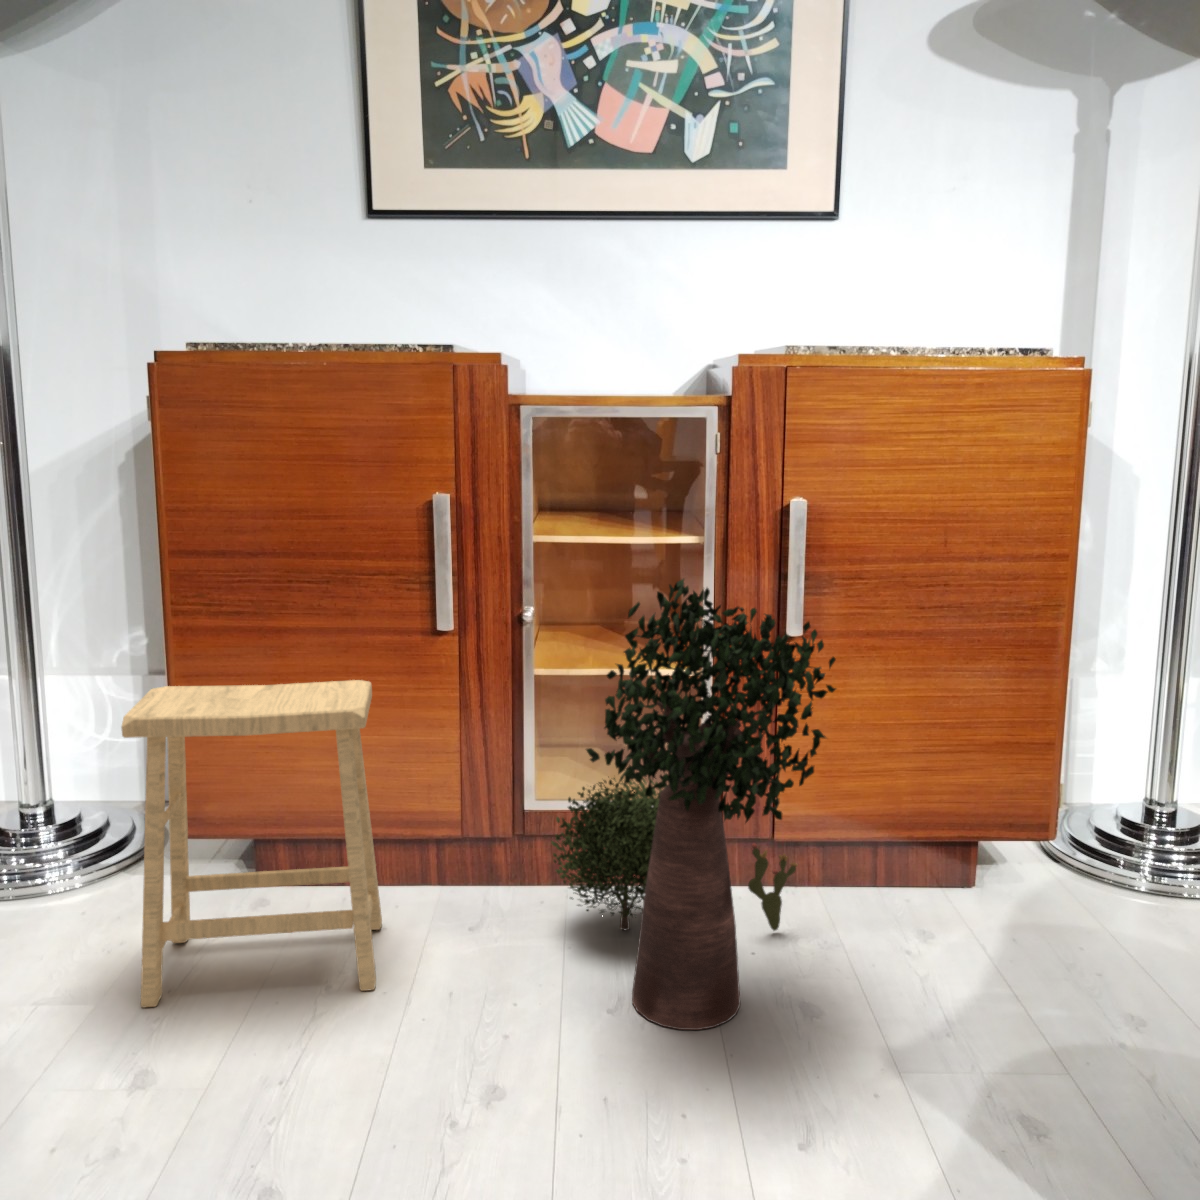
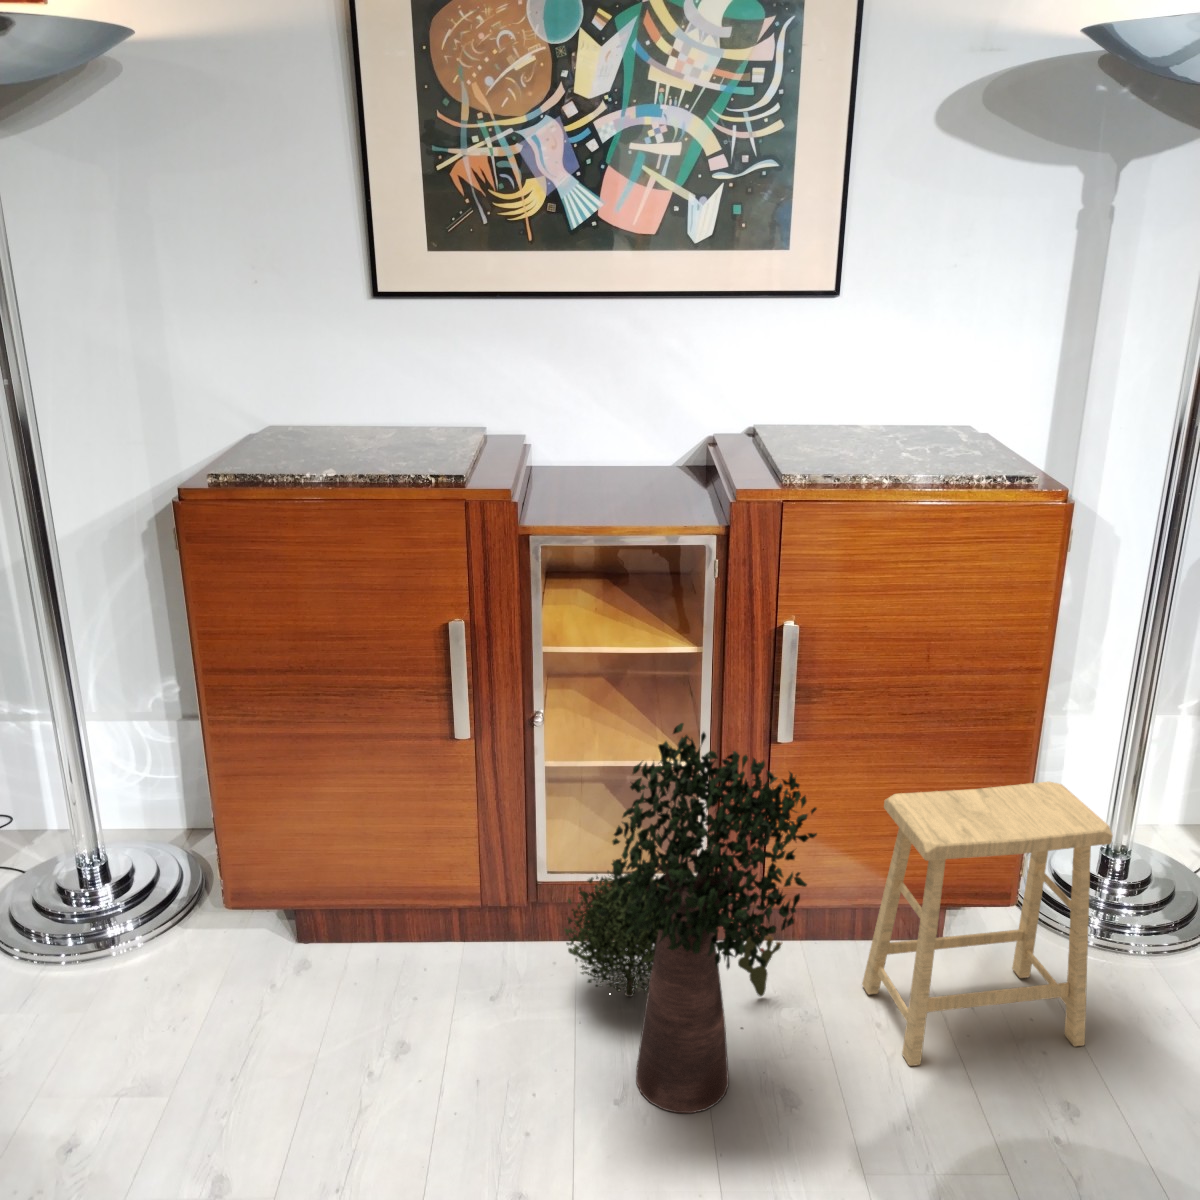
footstool: present [121,680,382,1007] -> present [862,781,1113,1066]

